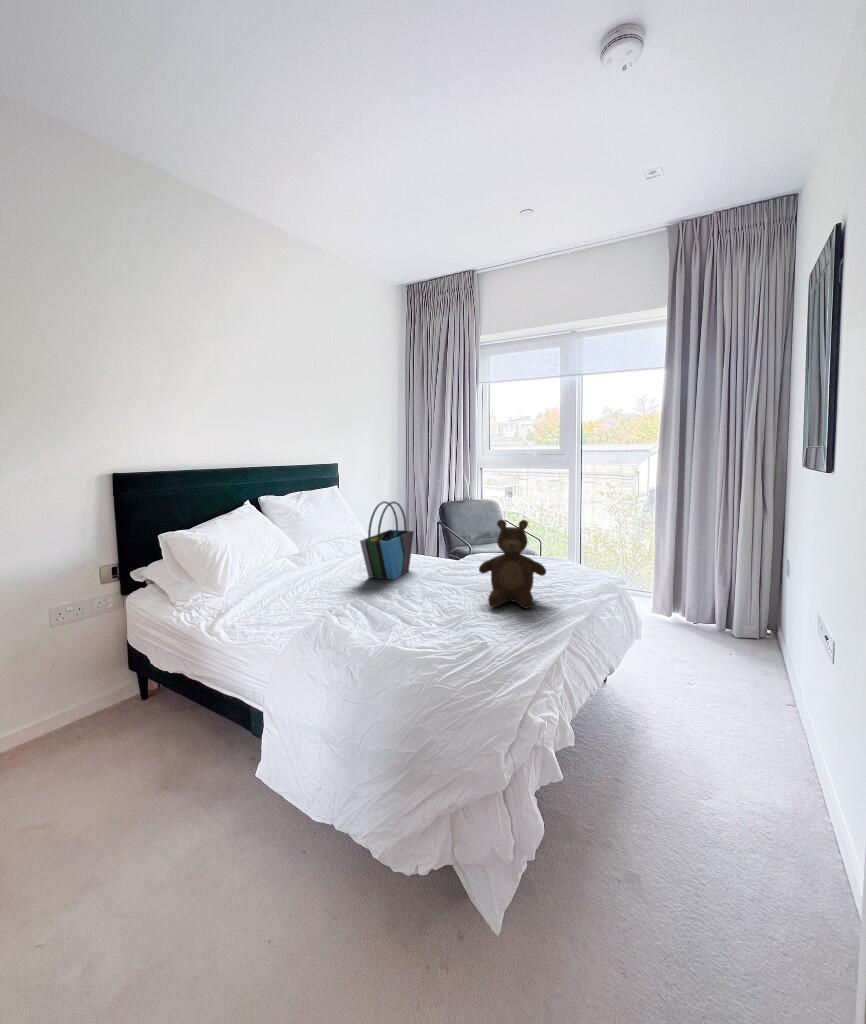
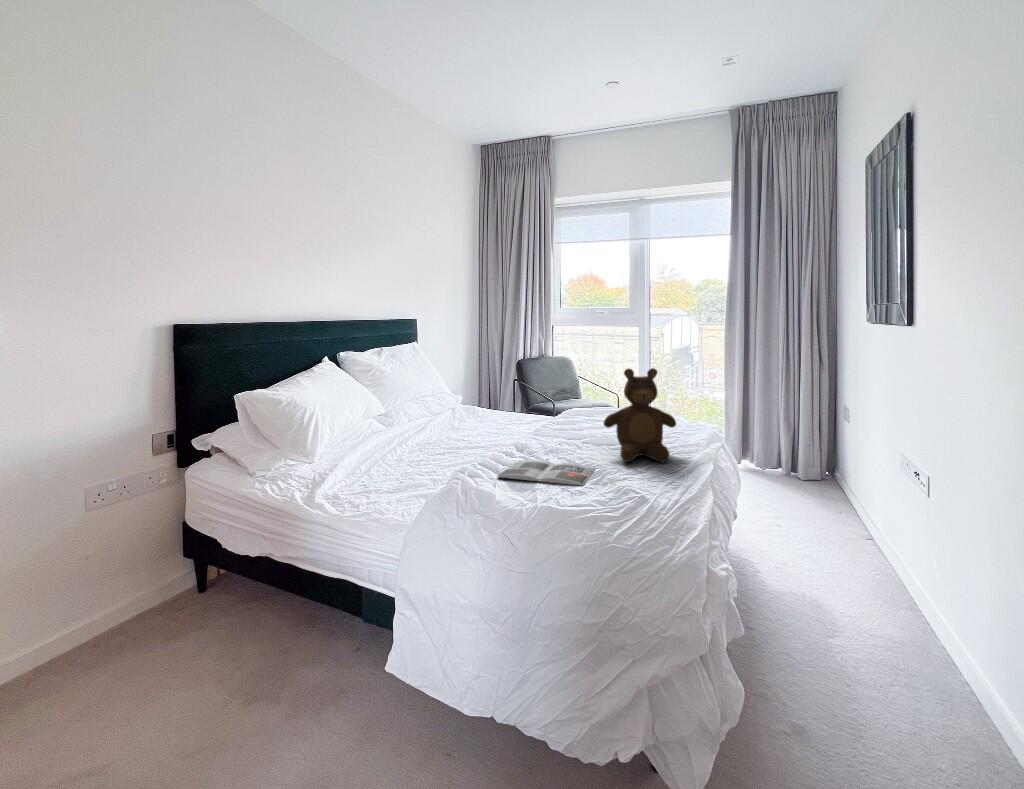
tote bag: present [360,501,414,579] -> none [460,354,510,440]
magazine: none [369,601,463,629] -> present [497,460,595,486]

